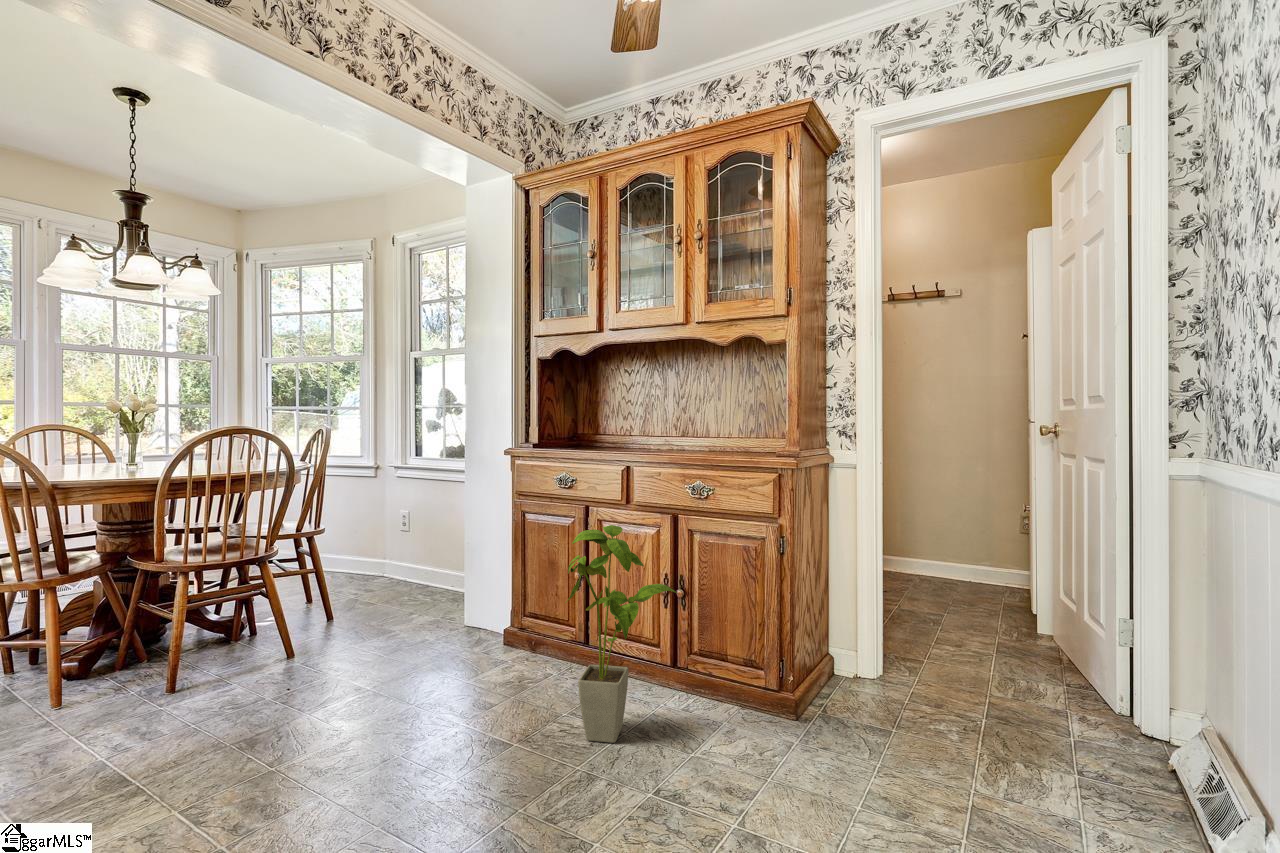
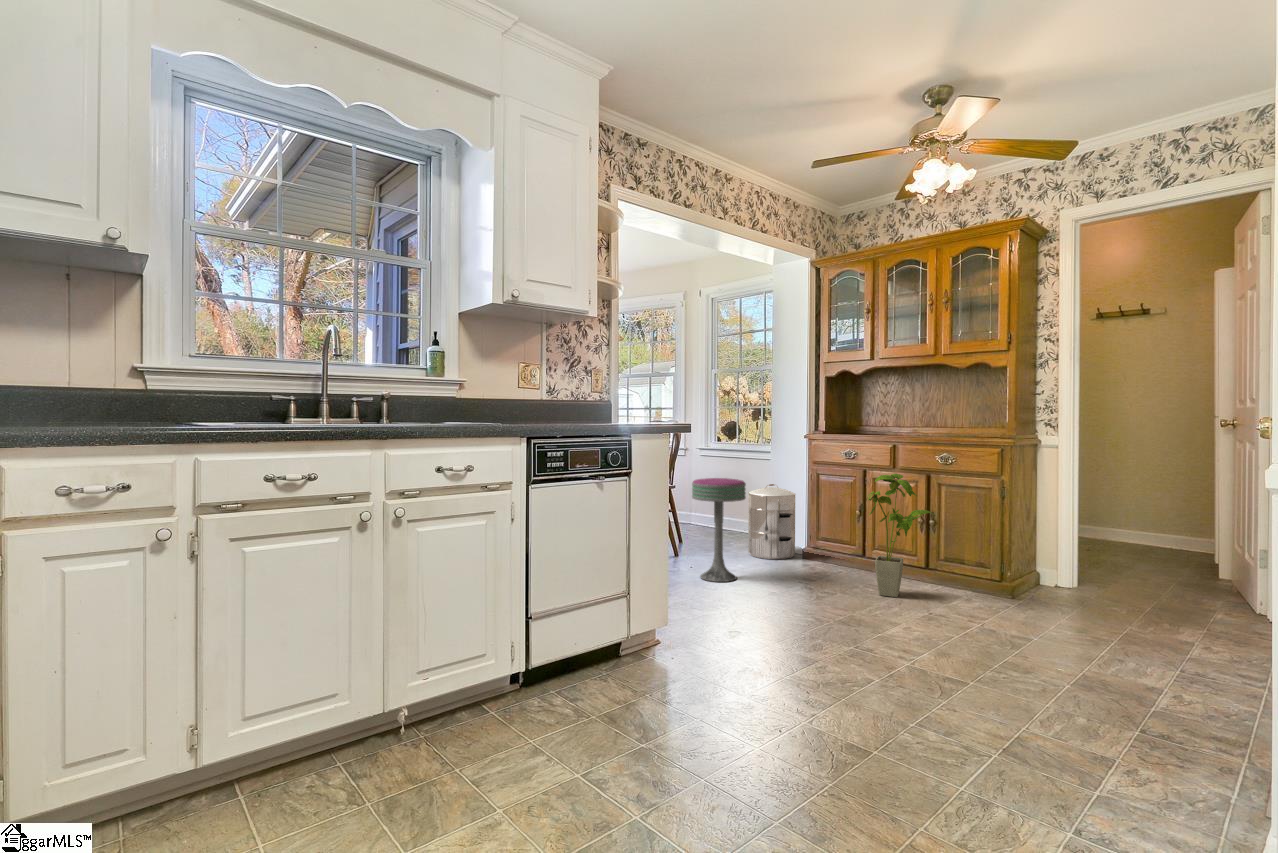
waste bin: none [418,529,495,653] -> present [748,484,796,559]
bar stool: none [254,536,365,739] -> present [692,478,746,582]

